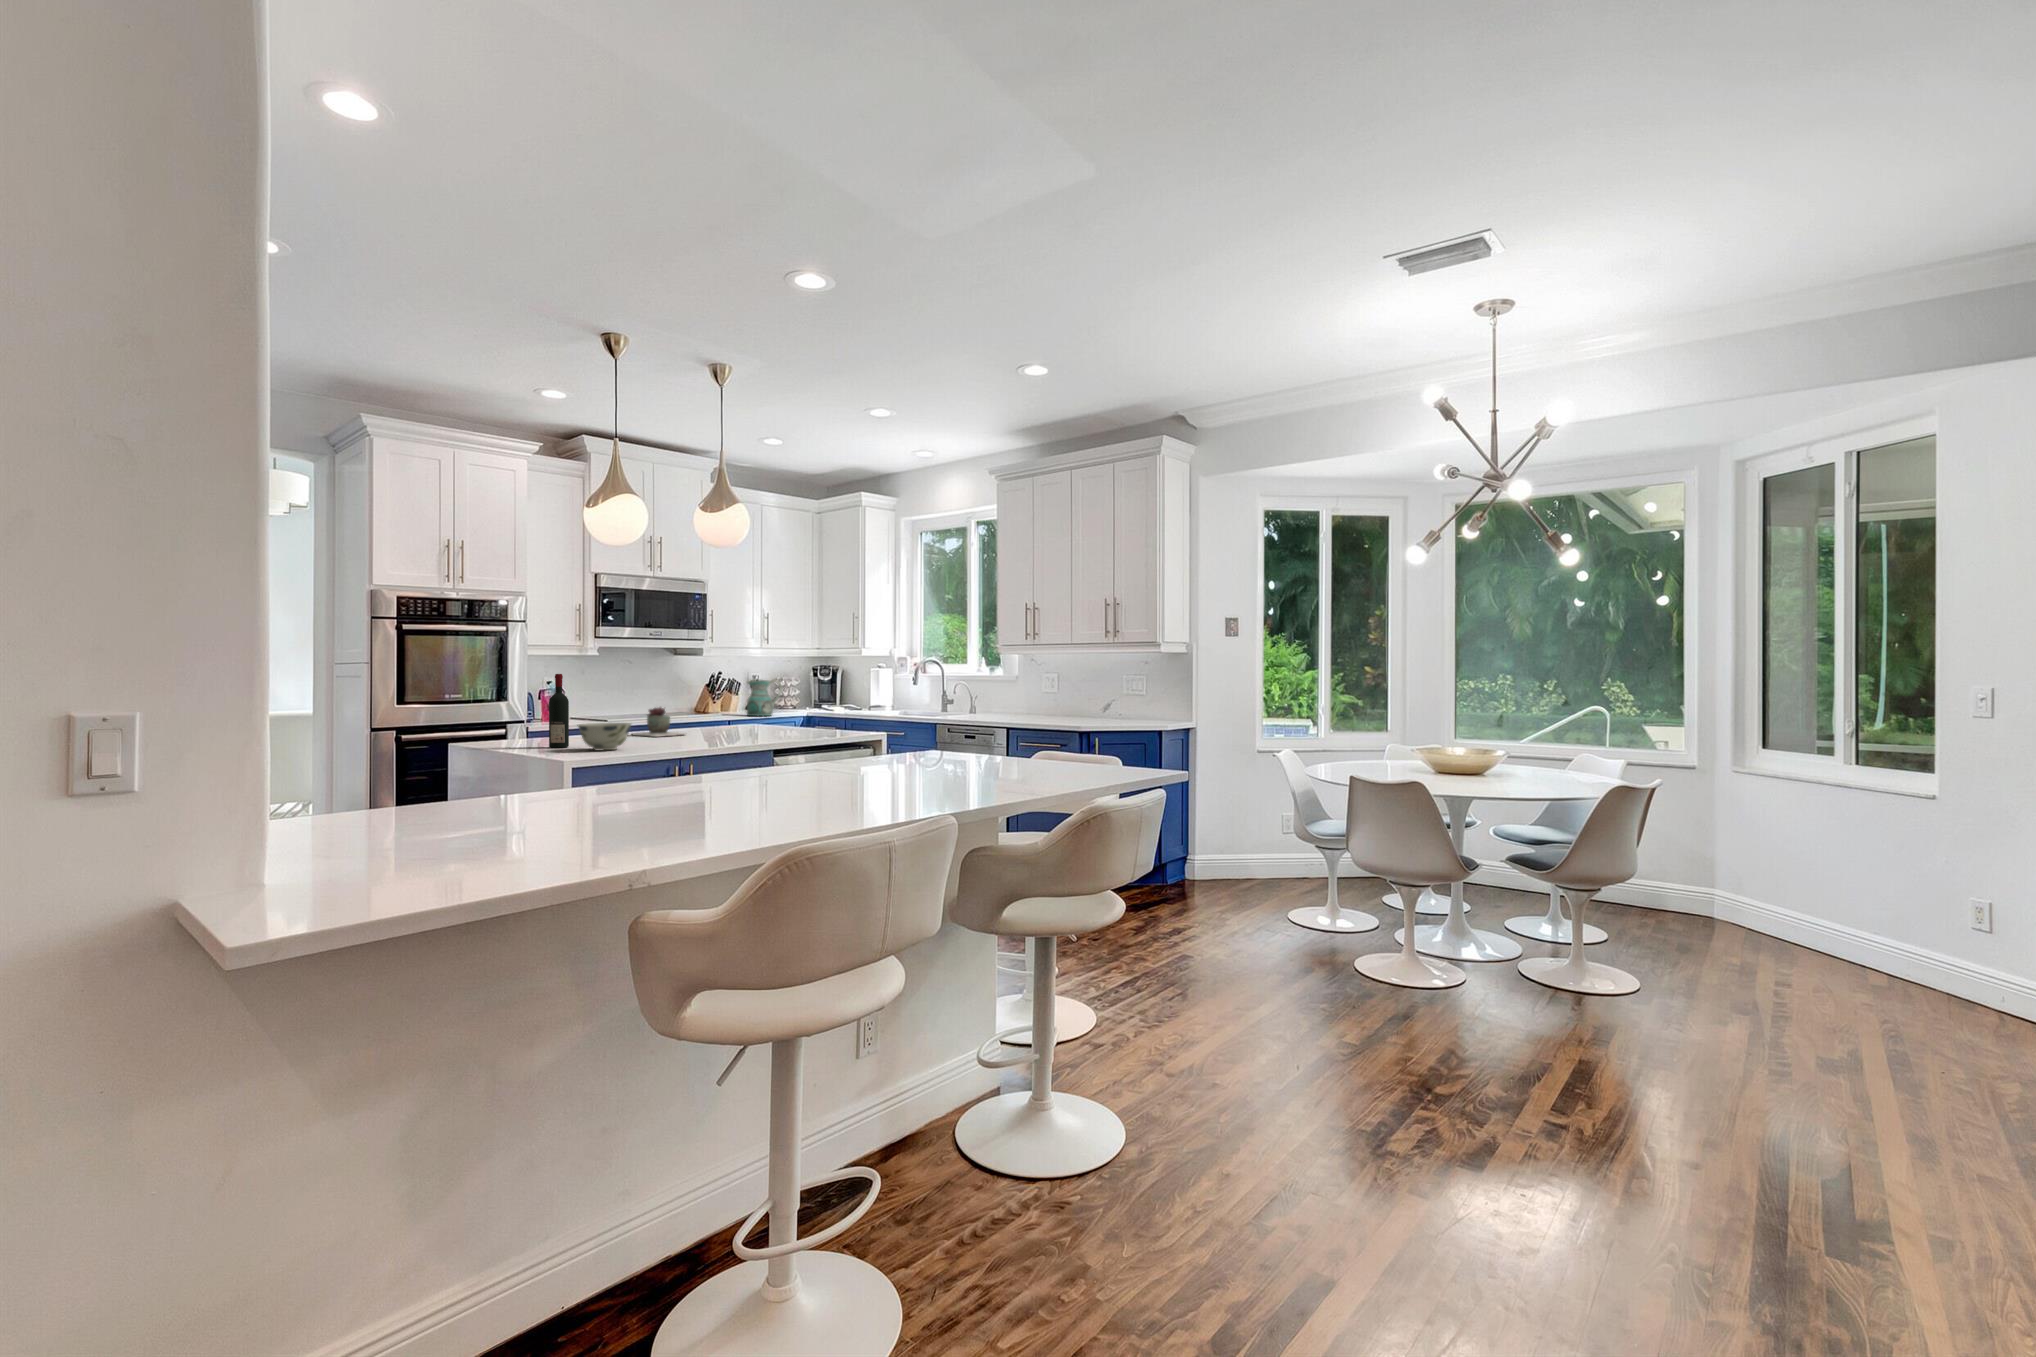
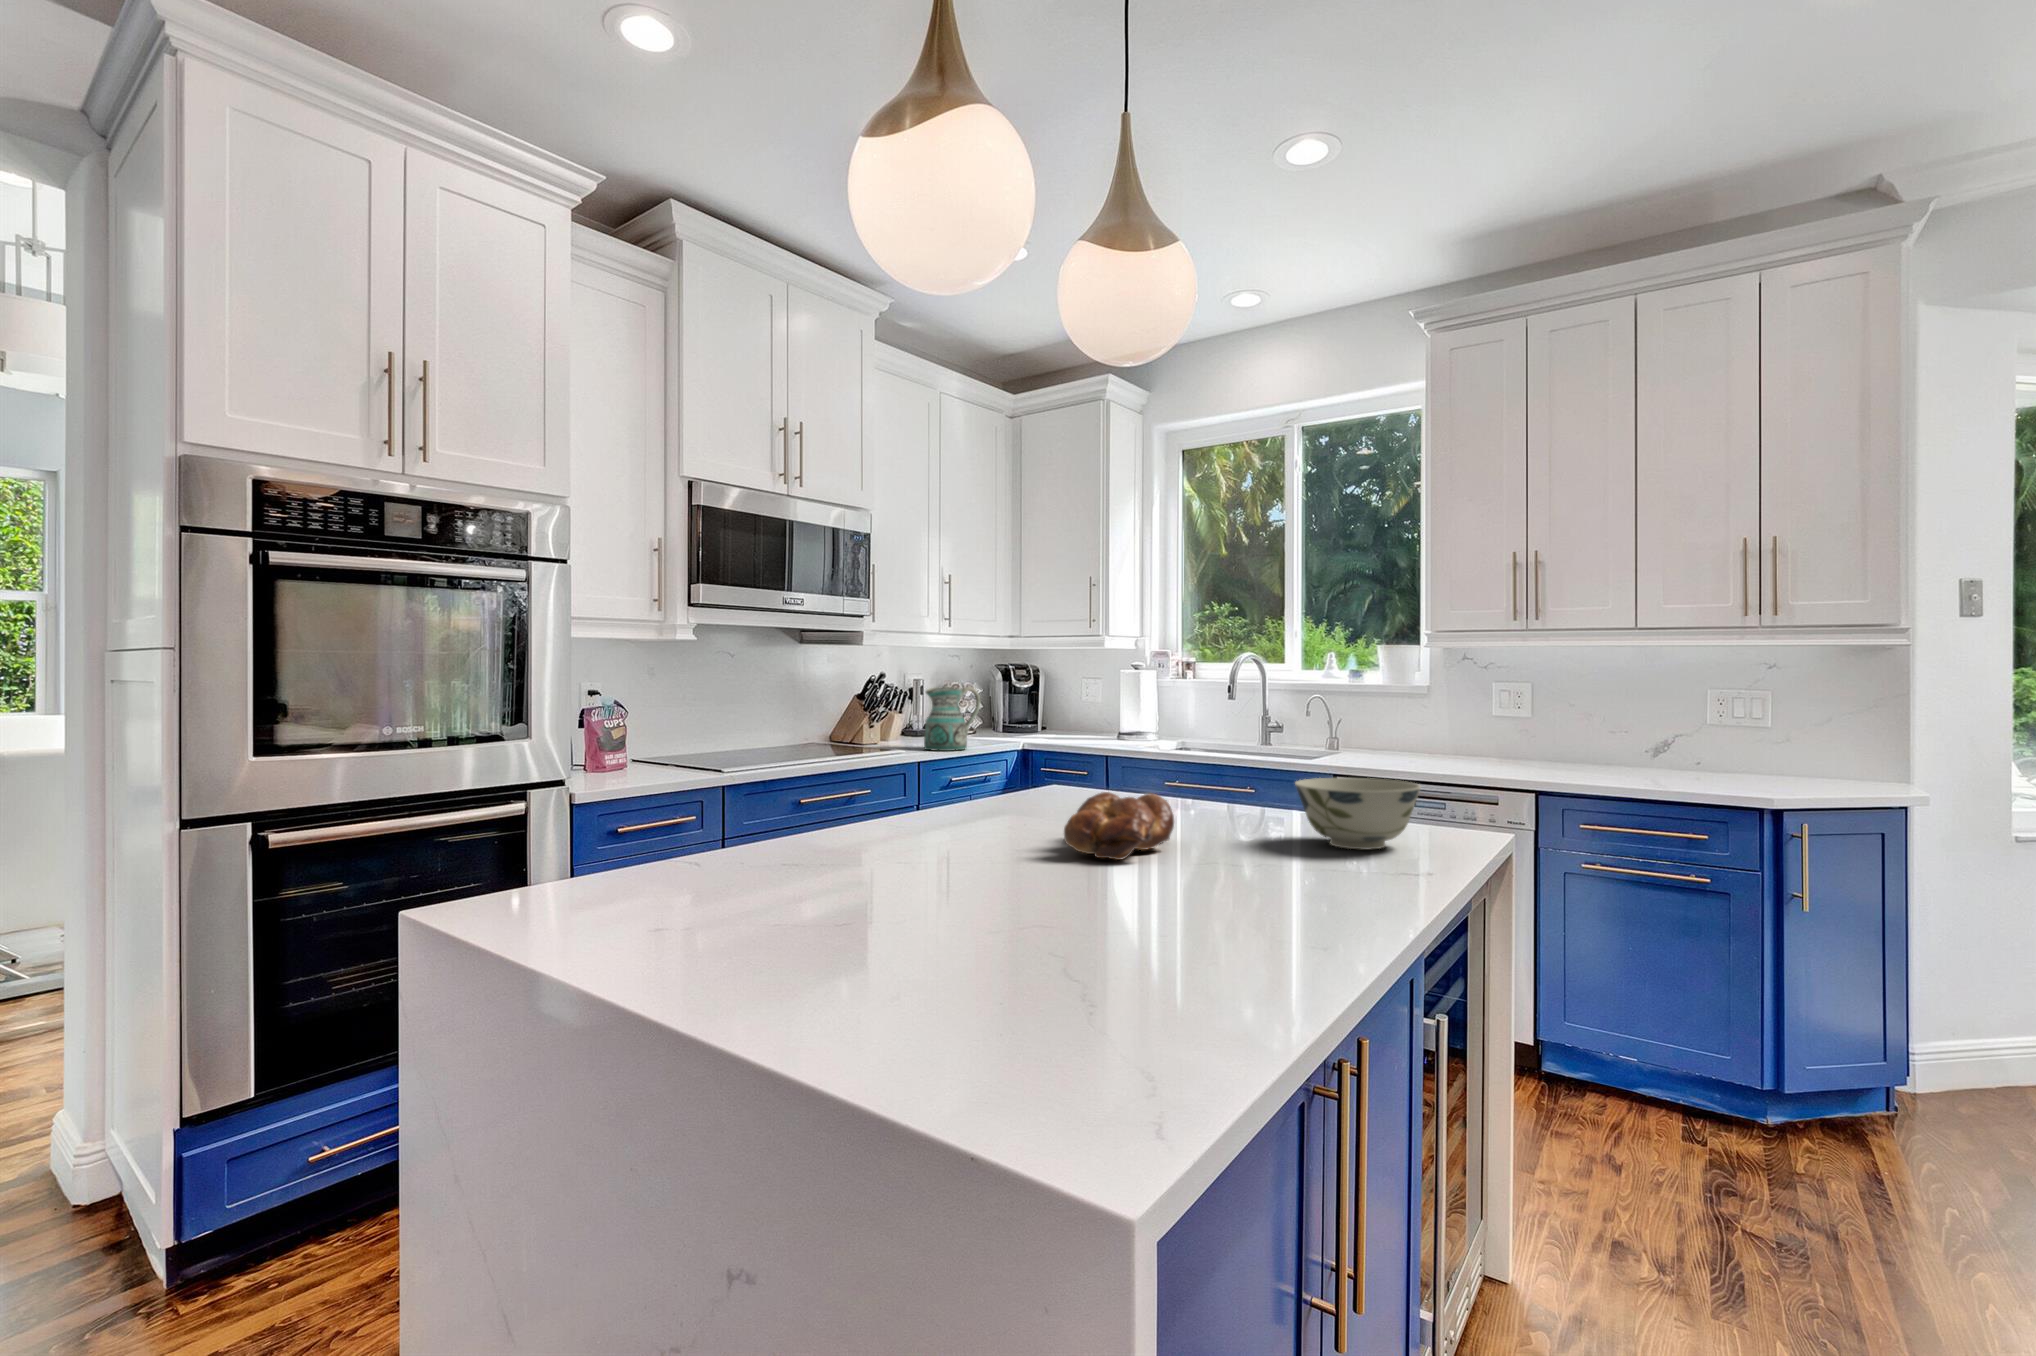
wine bottle: present [549,674,569,748] -> none [744,661,811,923]
succulent plant: present [632,707,687,737] -> none [860,750,995,832]
bread loaf: none [679,720,734,742] -> present [1064,792,1174,860]
bowl: present [577,723,631,750] -> present [1295,778,1421,849]

